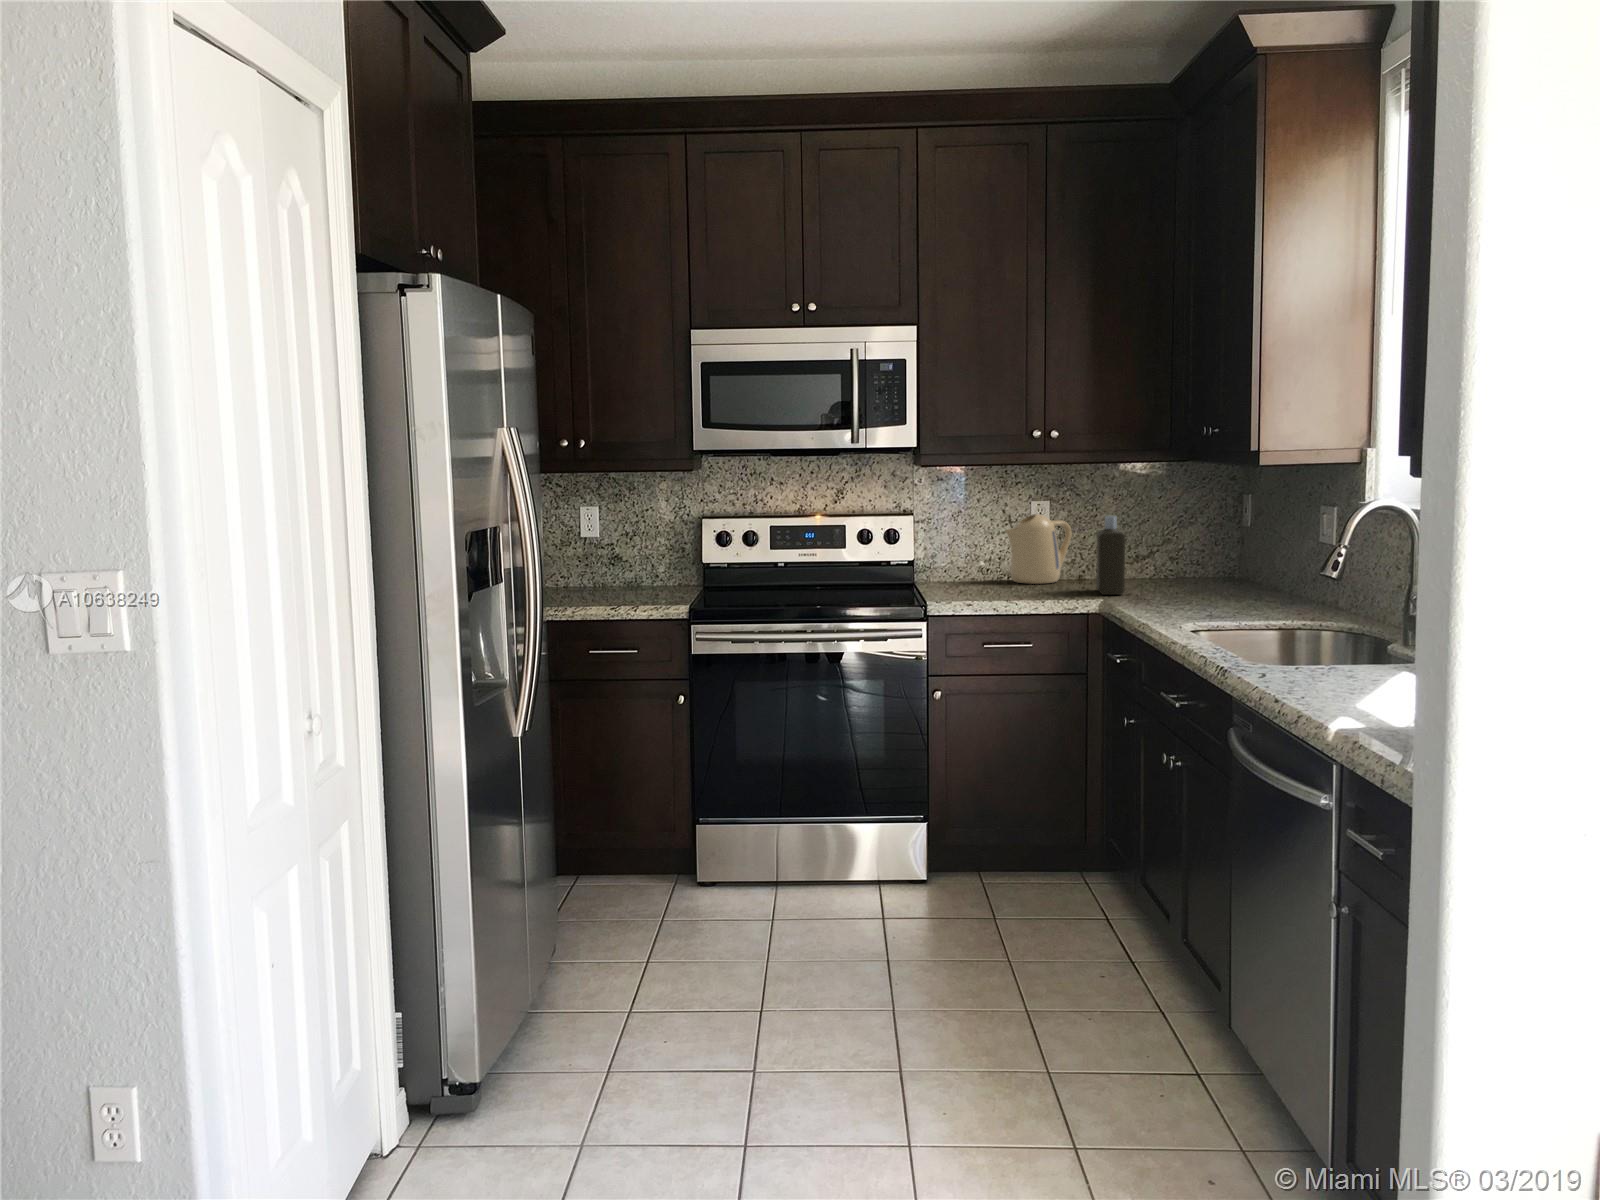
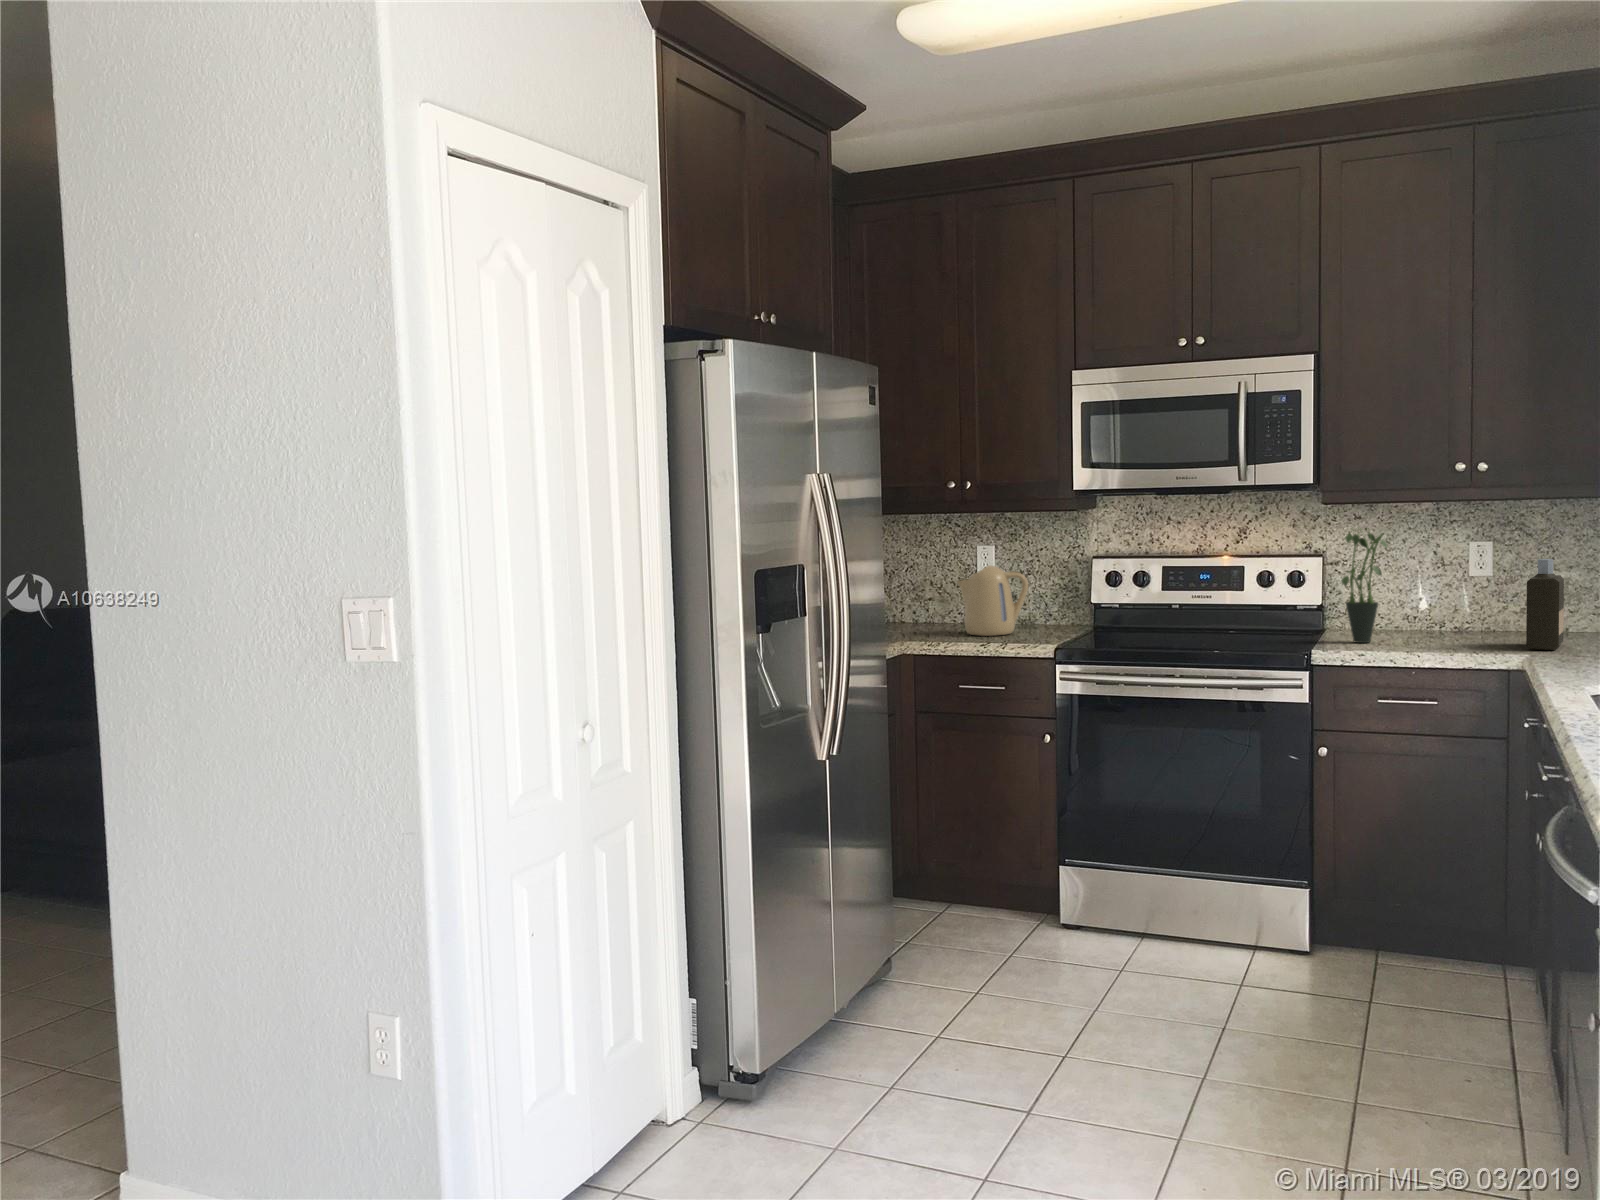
potted plant: none [945,488,985,594] -> present [1341,533,1387,643]
kettle: present [1006,514,1072,584] -> present [958,565,1028,636]

